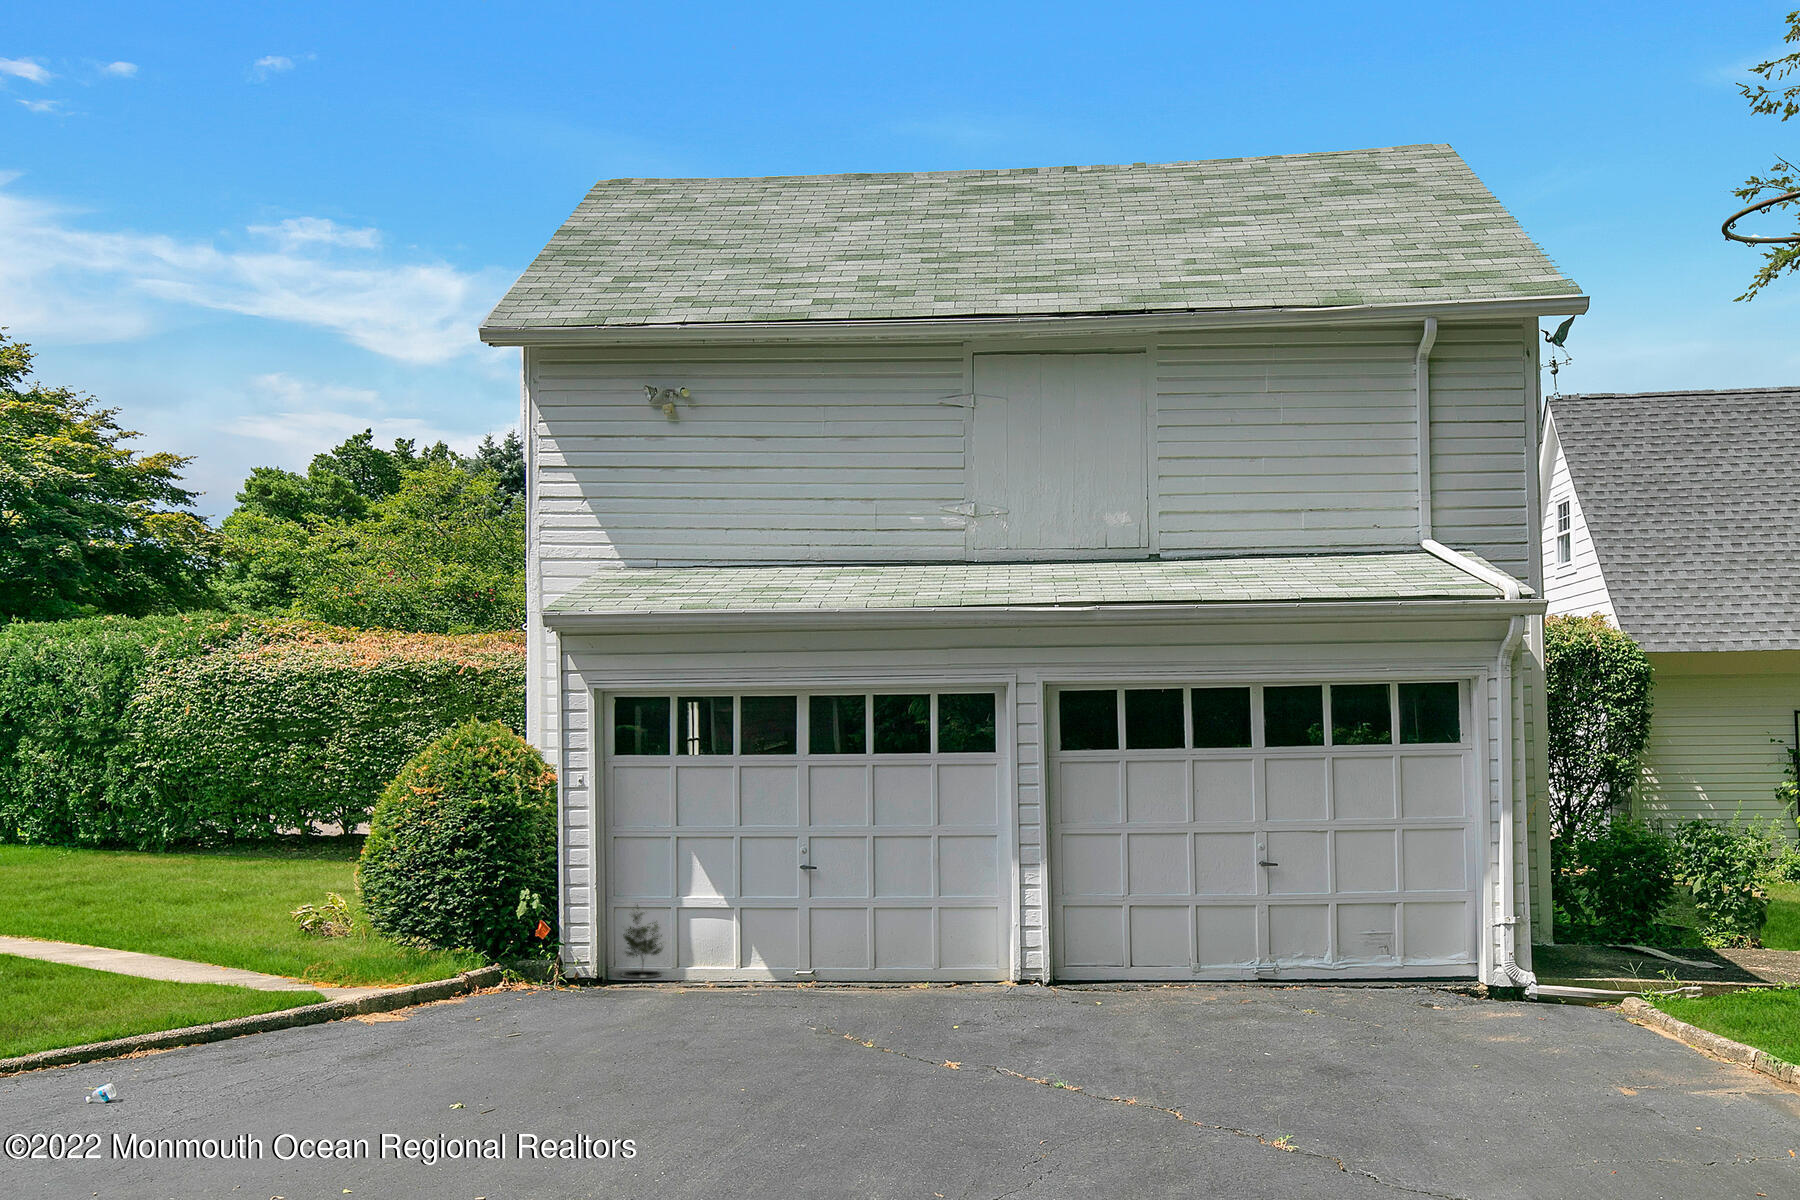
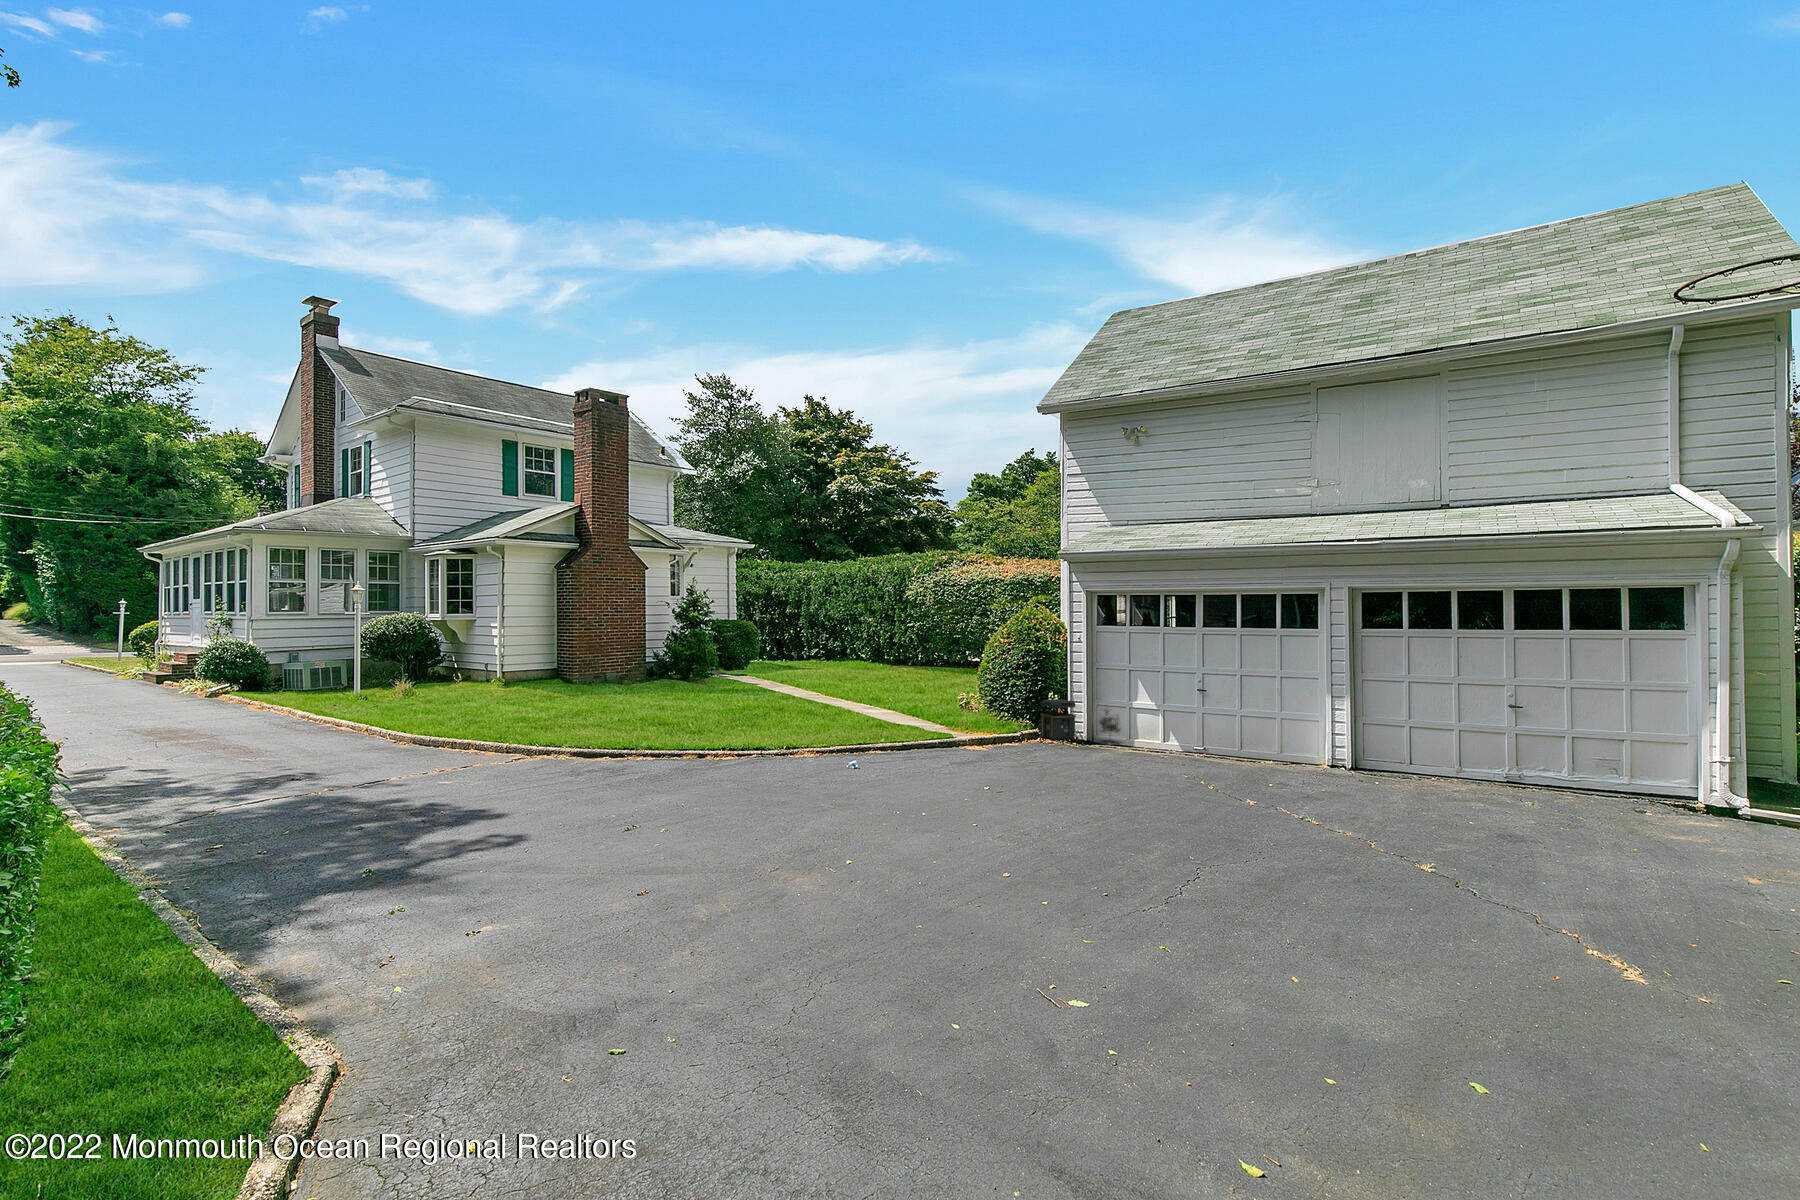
toolbox: none [507,900,576,979] -> present [1040,699,1076,740]

